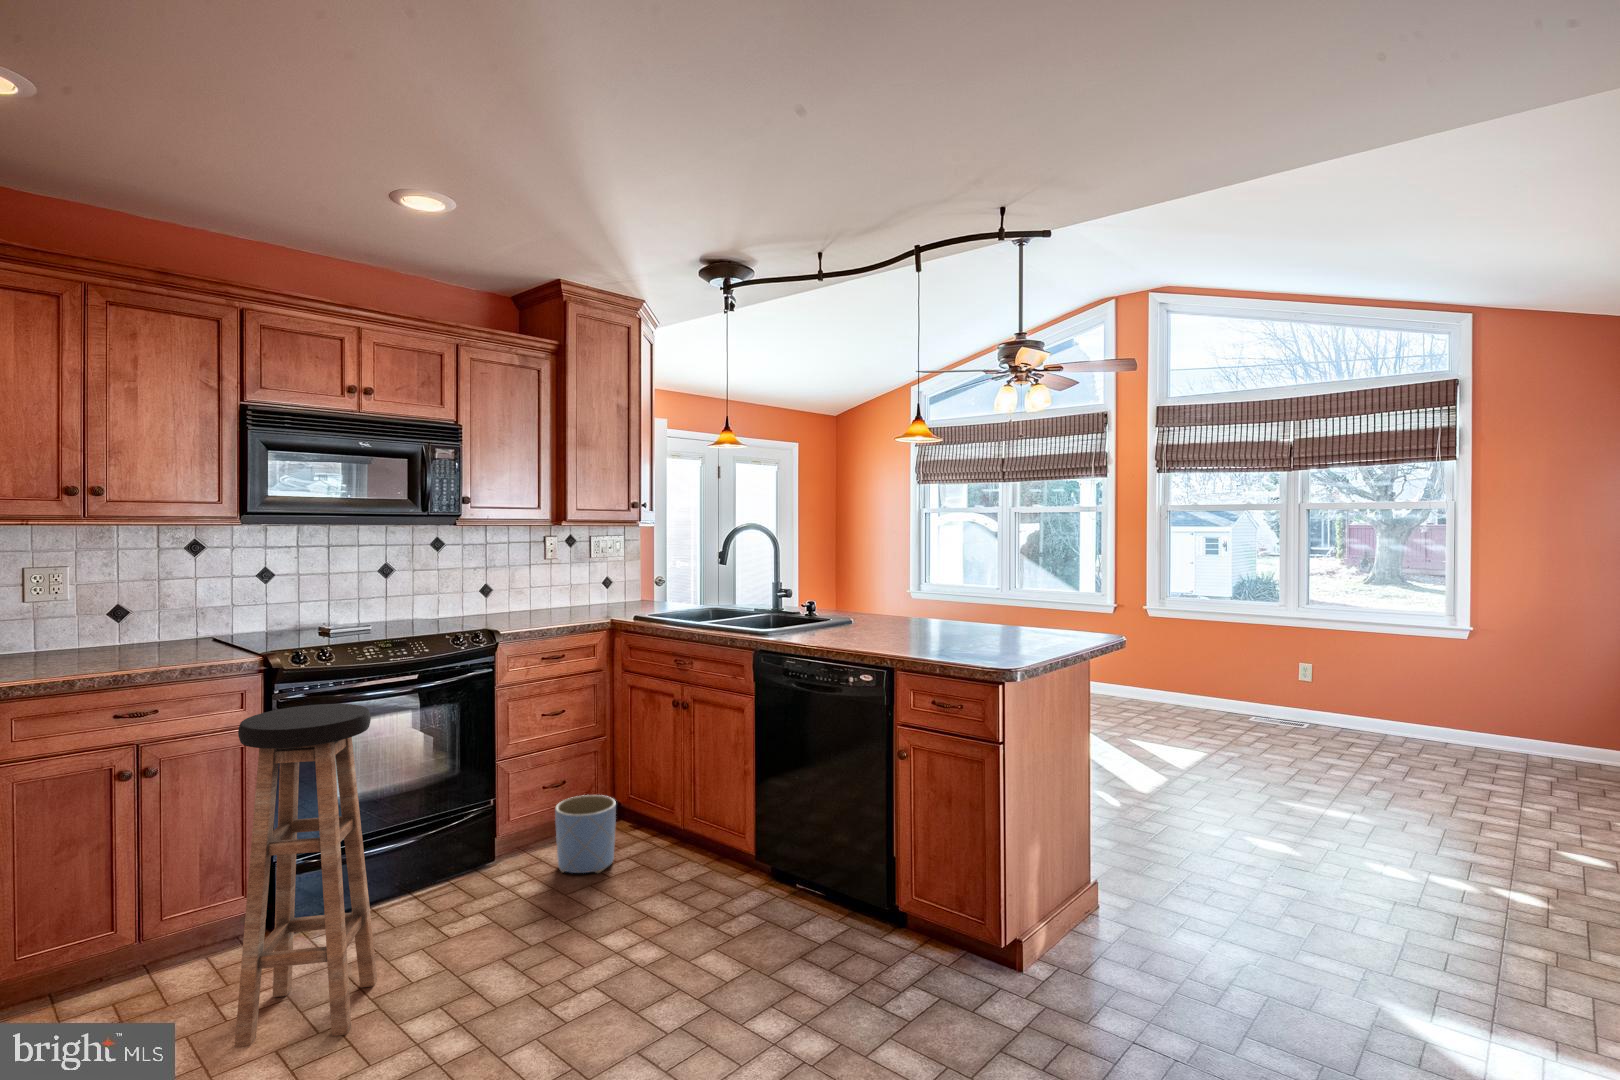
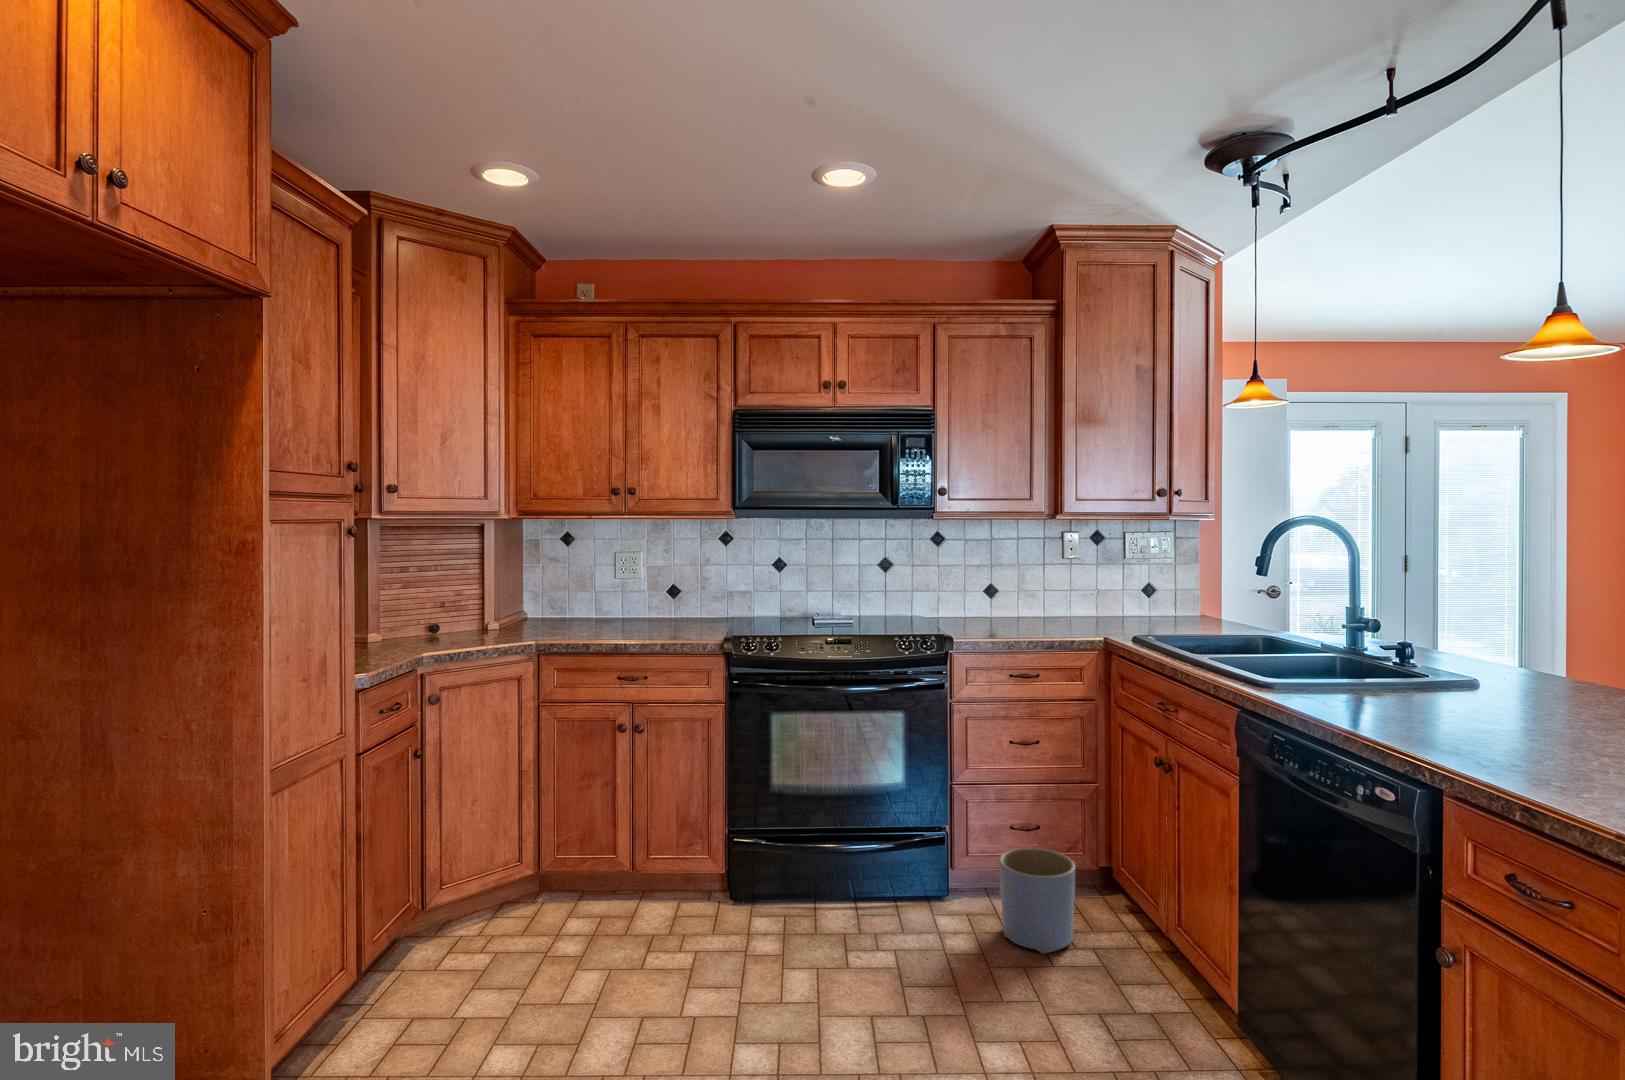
bar stool: present [235,704,377,1048] -> none [624,690,757,1031]

